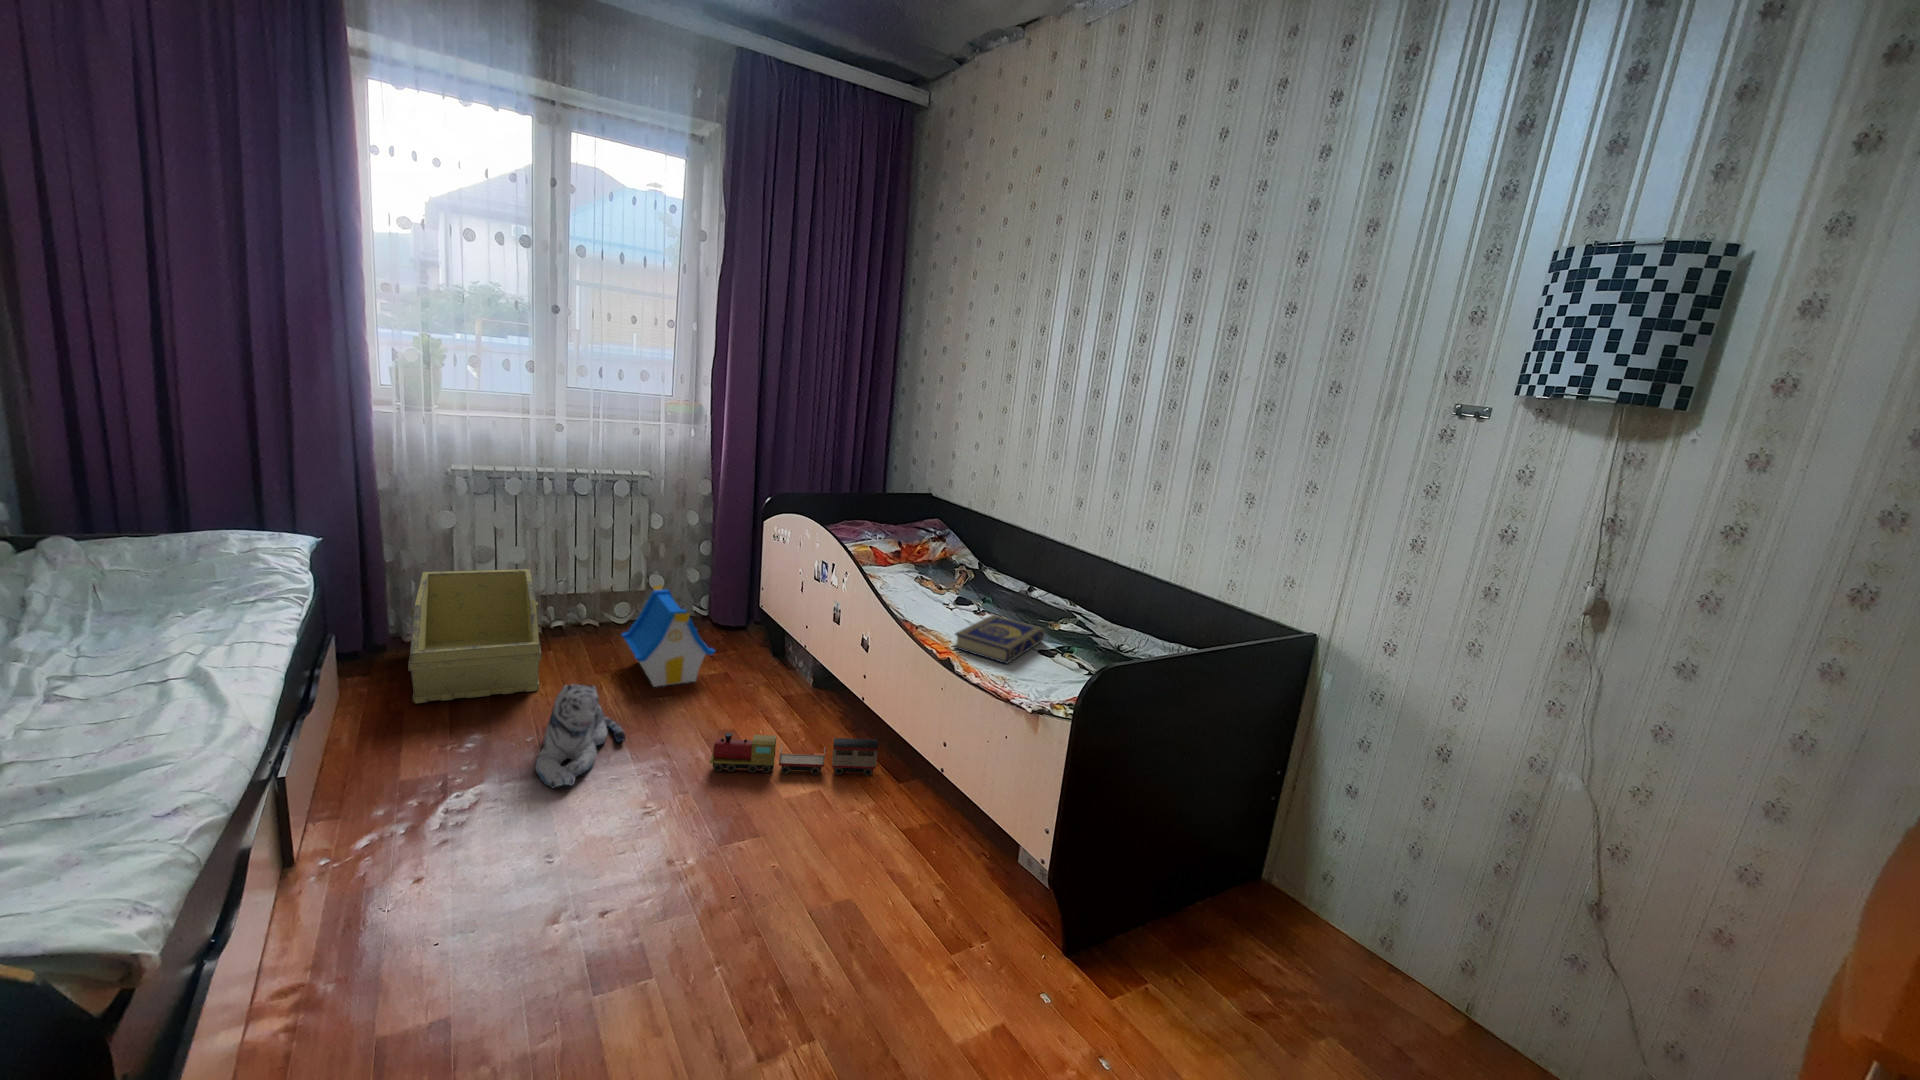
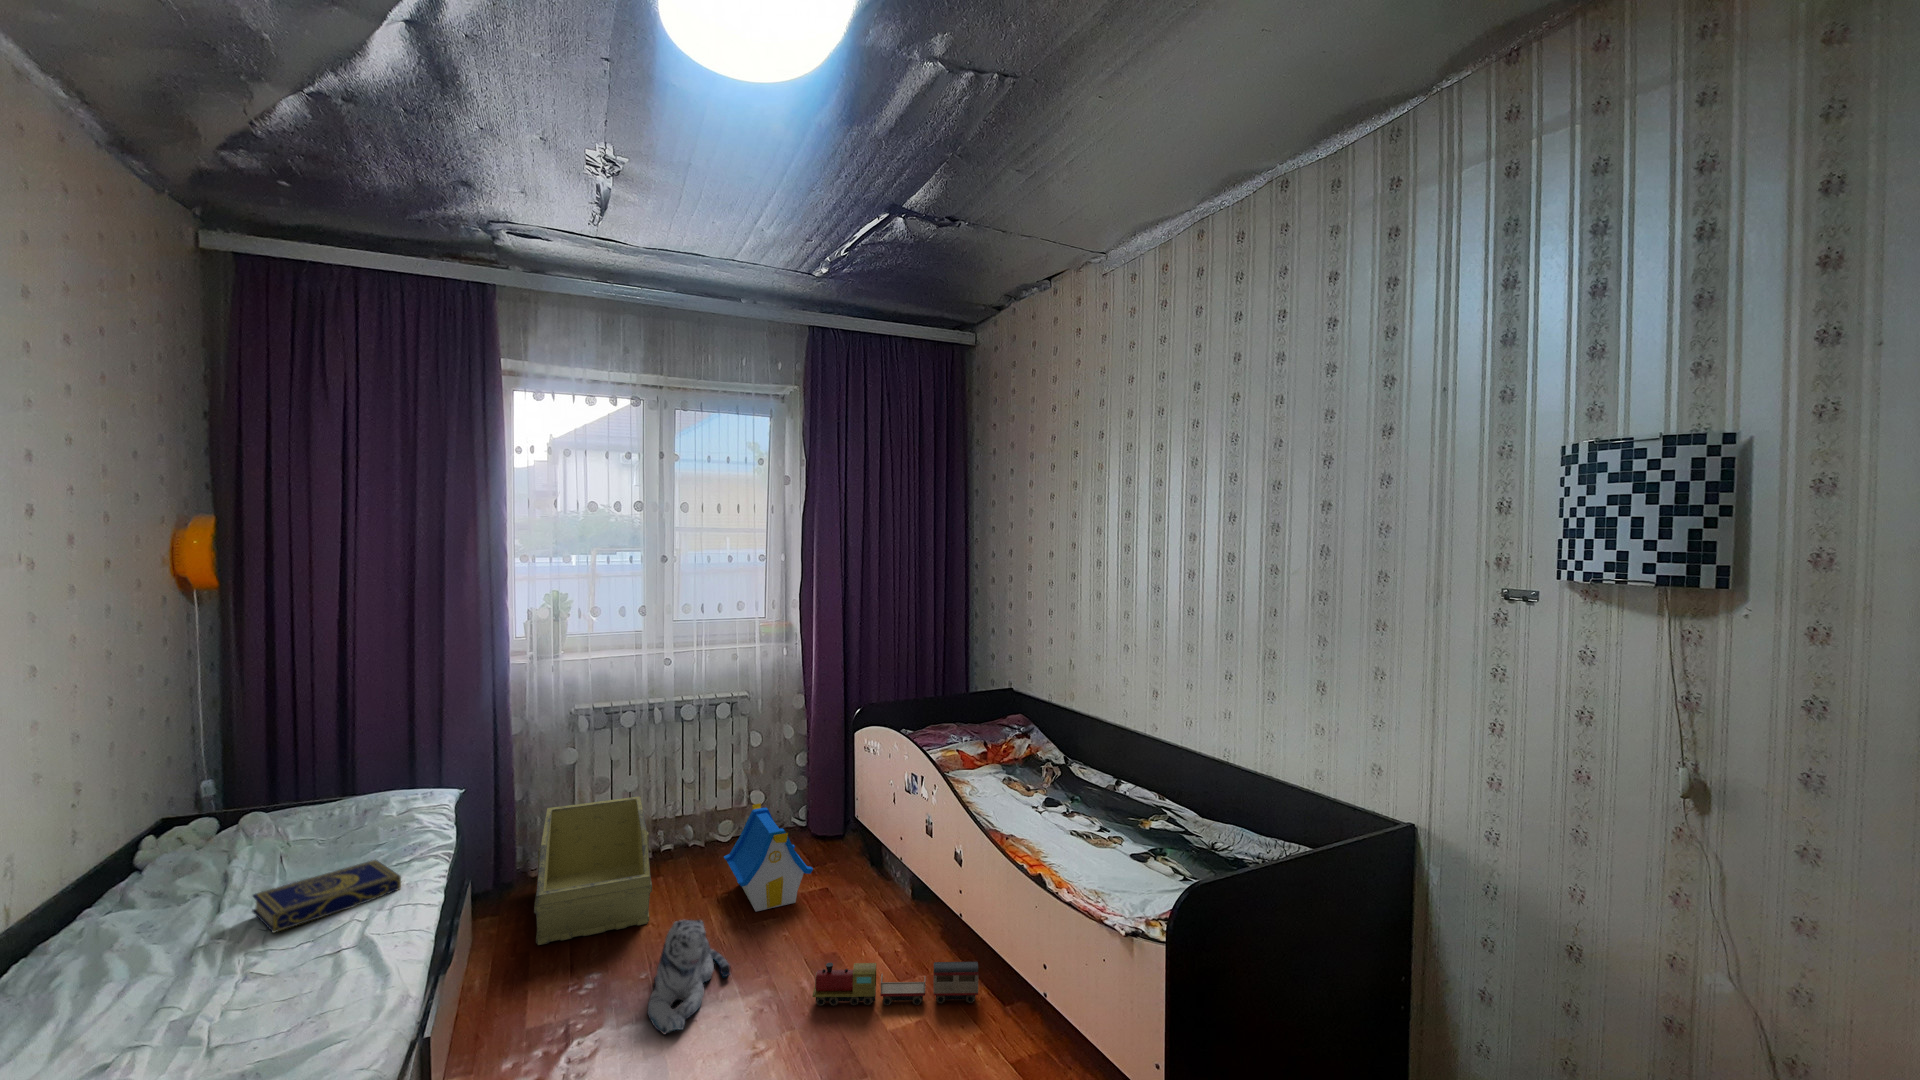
book: present [954,615,1044,664] -> present [253,860,401,932]

